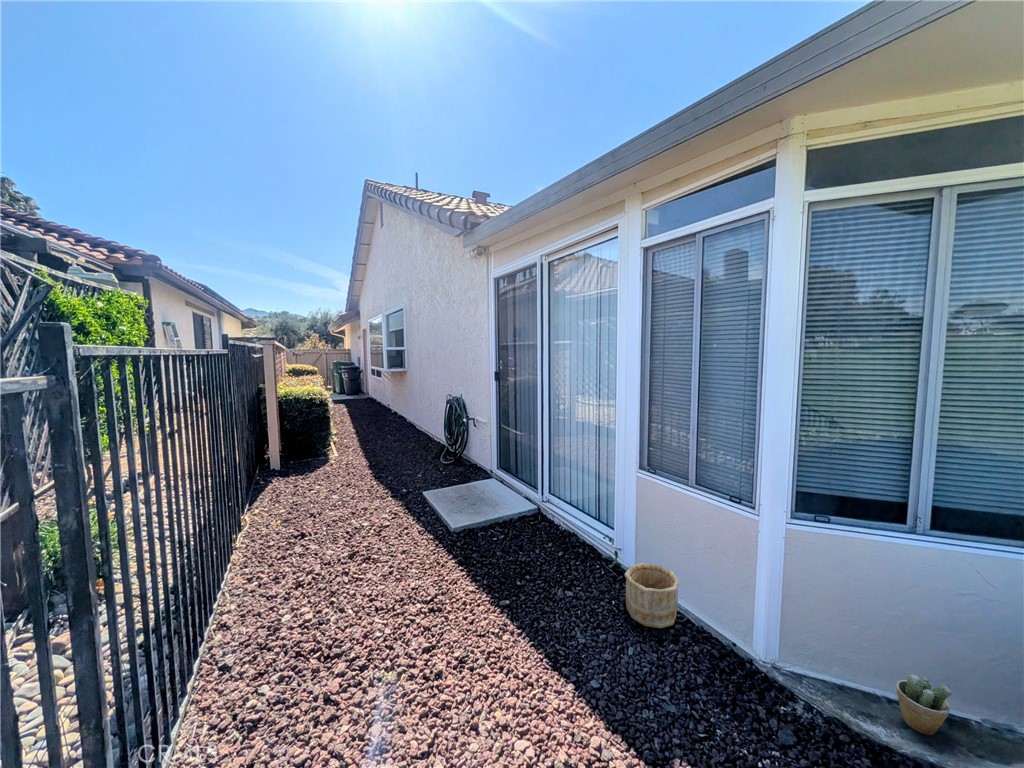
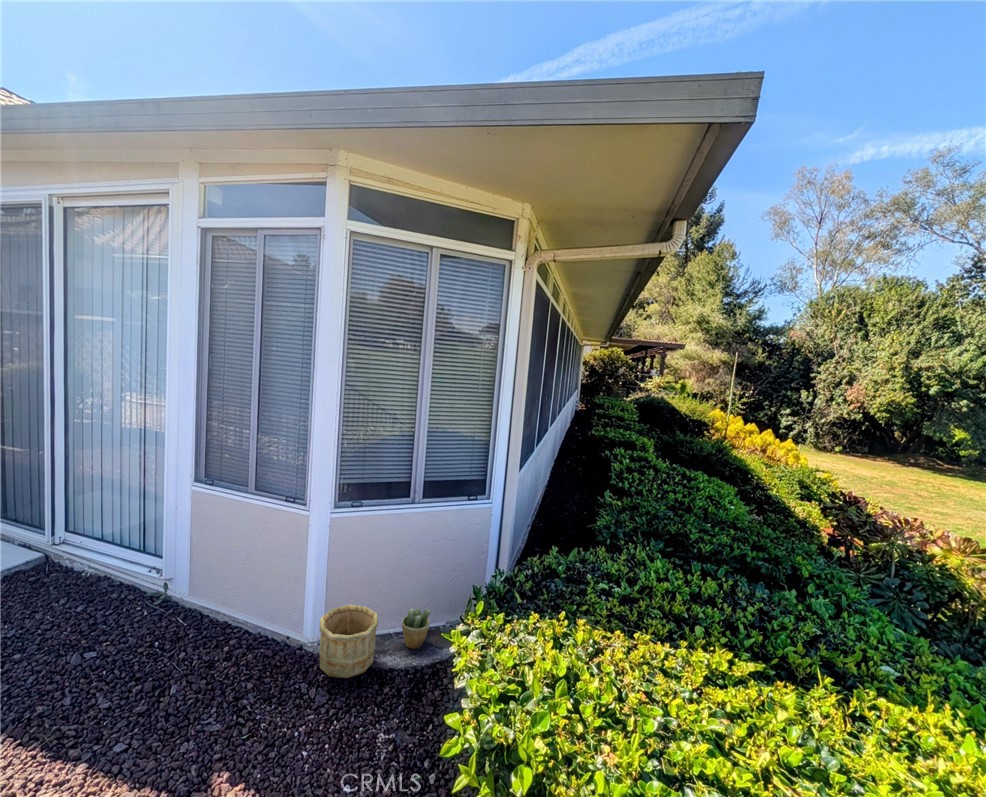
wooden bucket: present [624,563,679,628] -> present [319,605,378,678]

